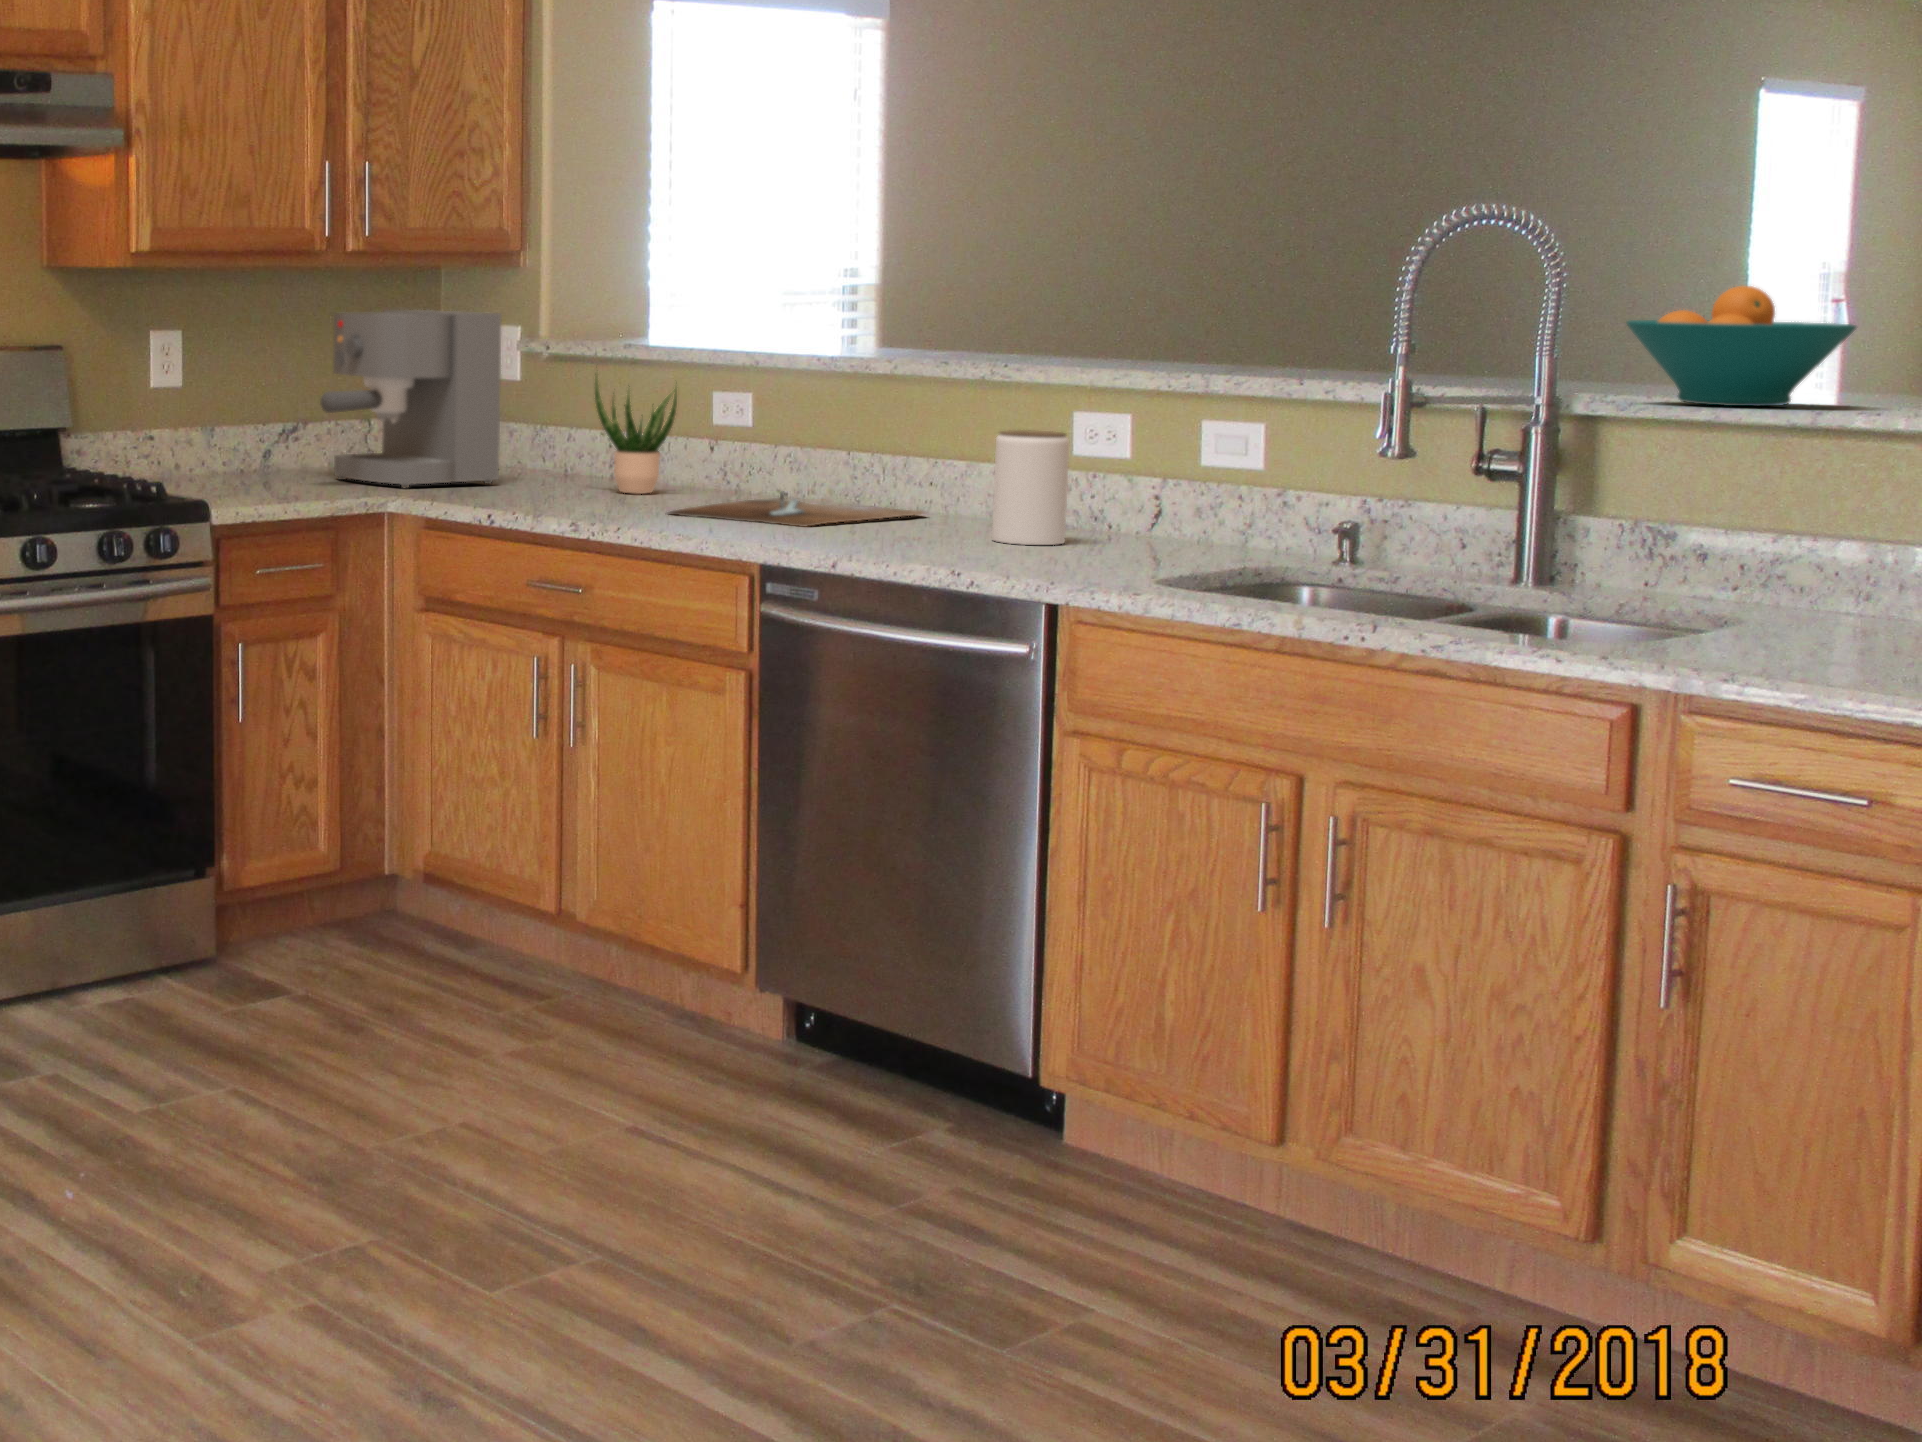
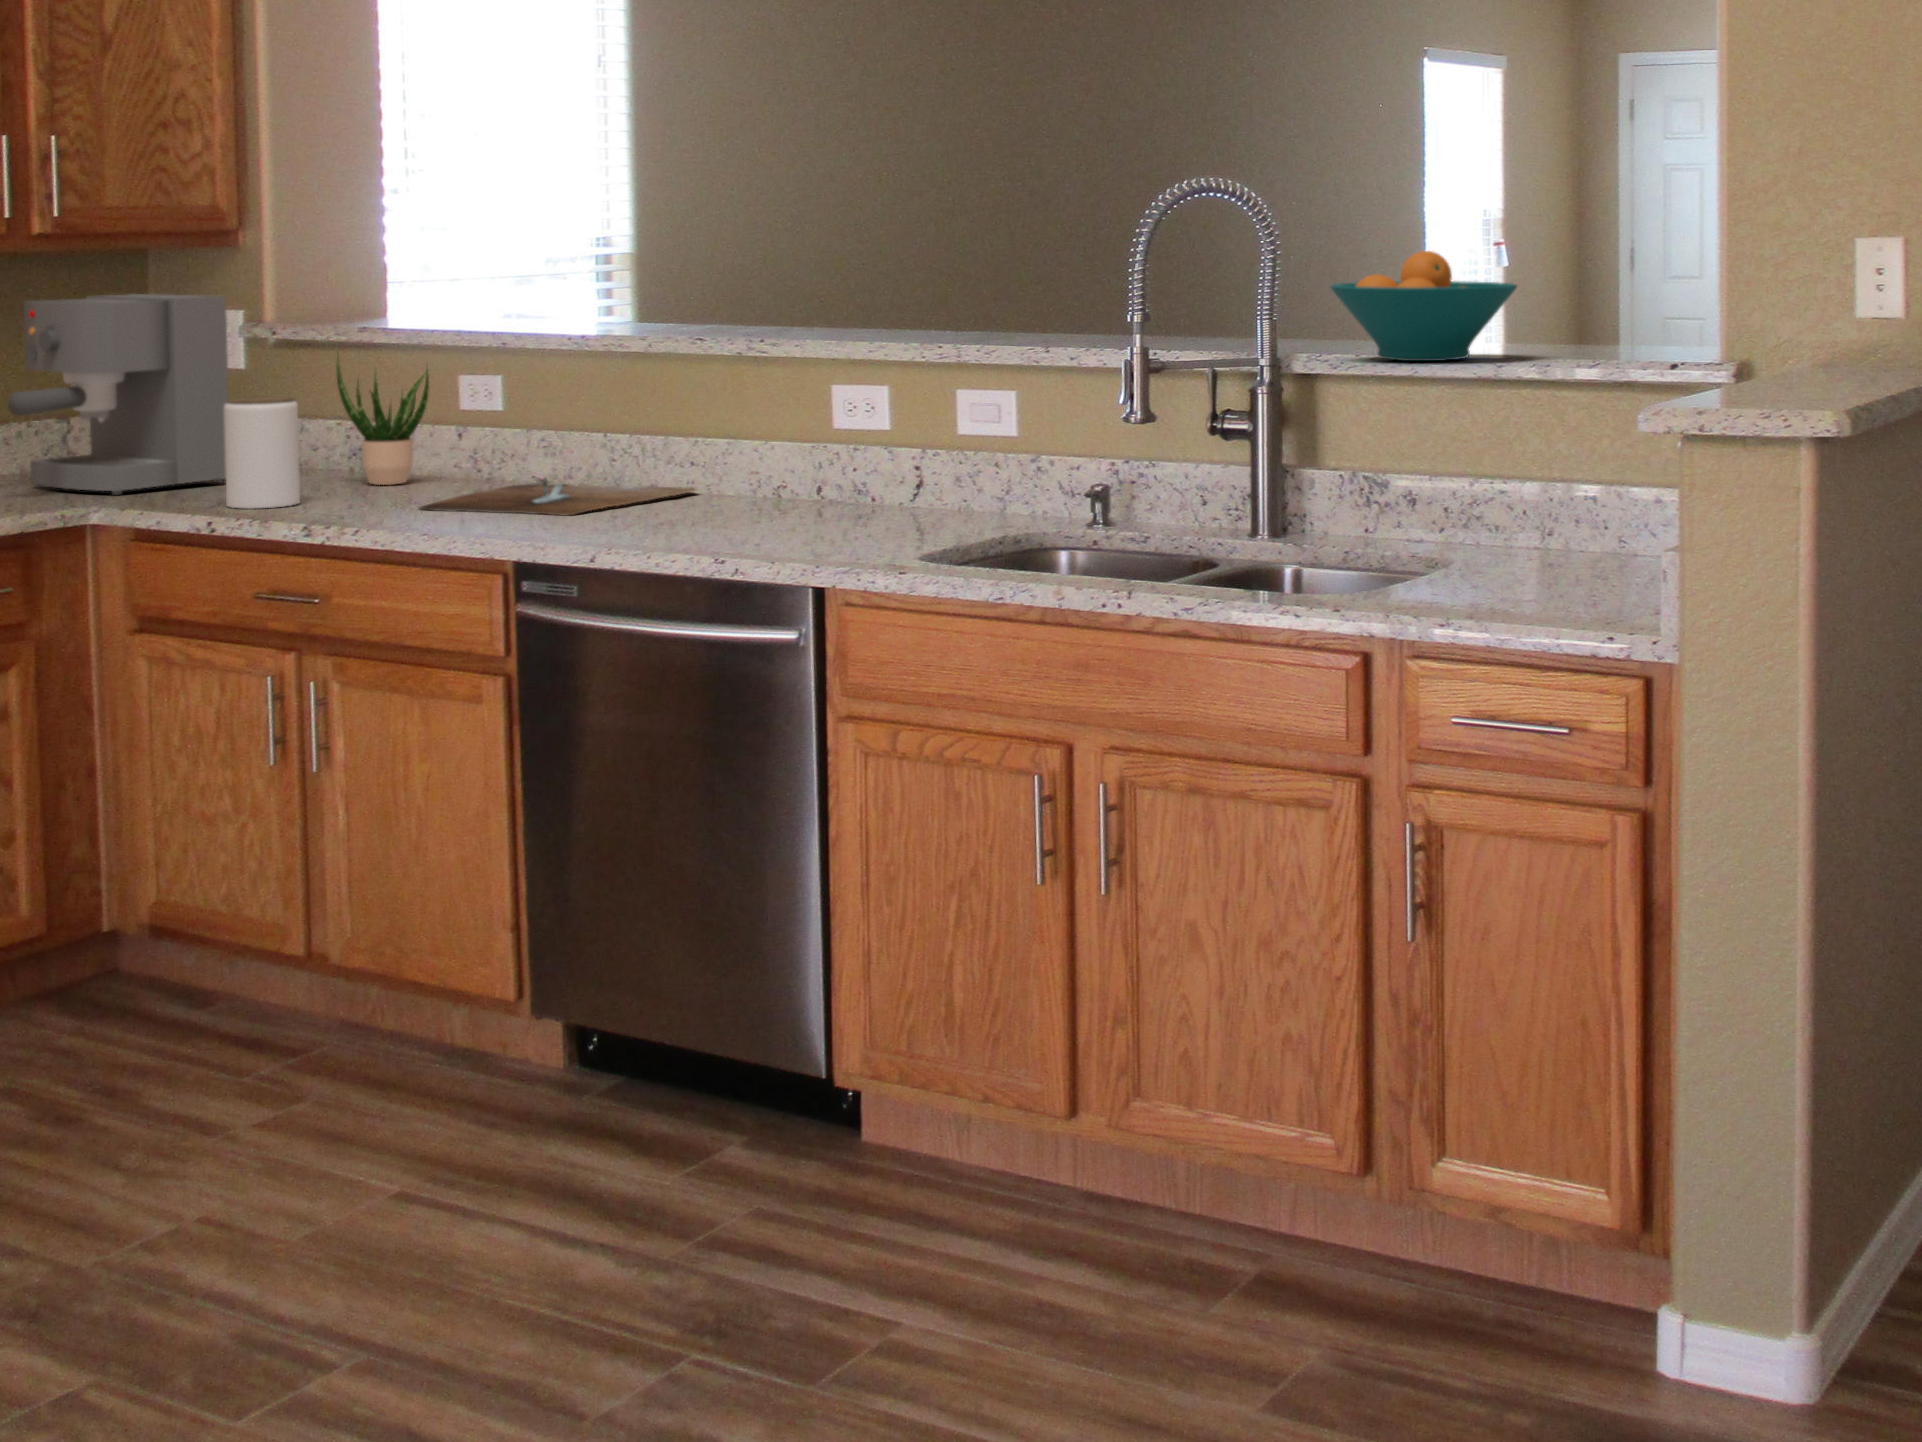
jar: present [992,430,1069,545] -> present [224,397,300,509]

